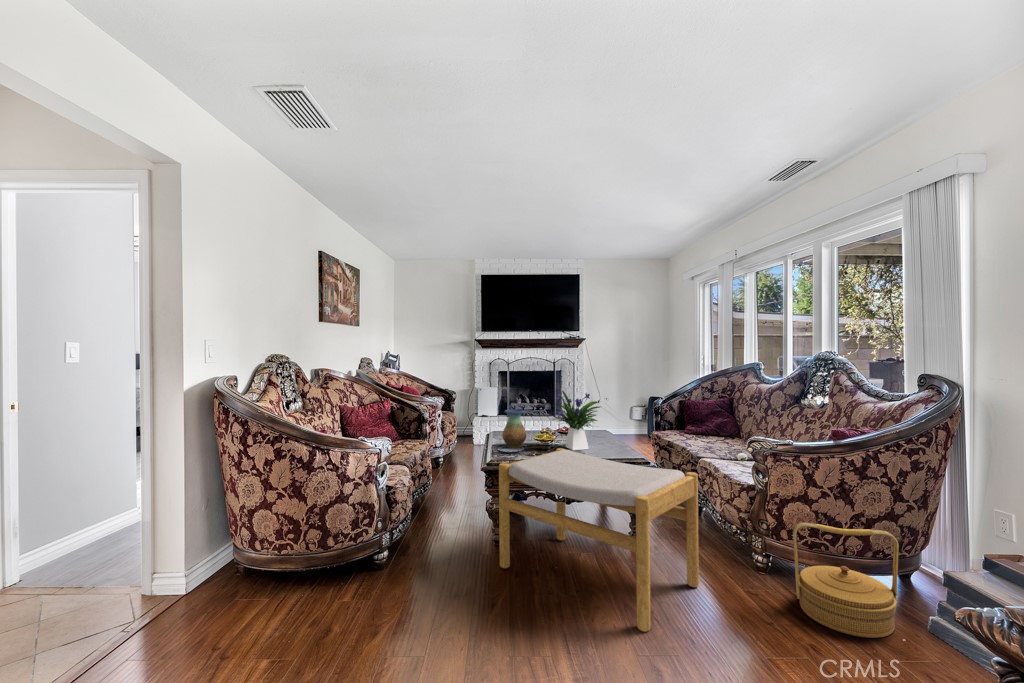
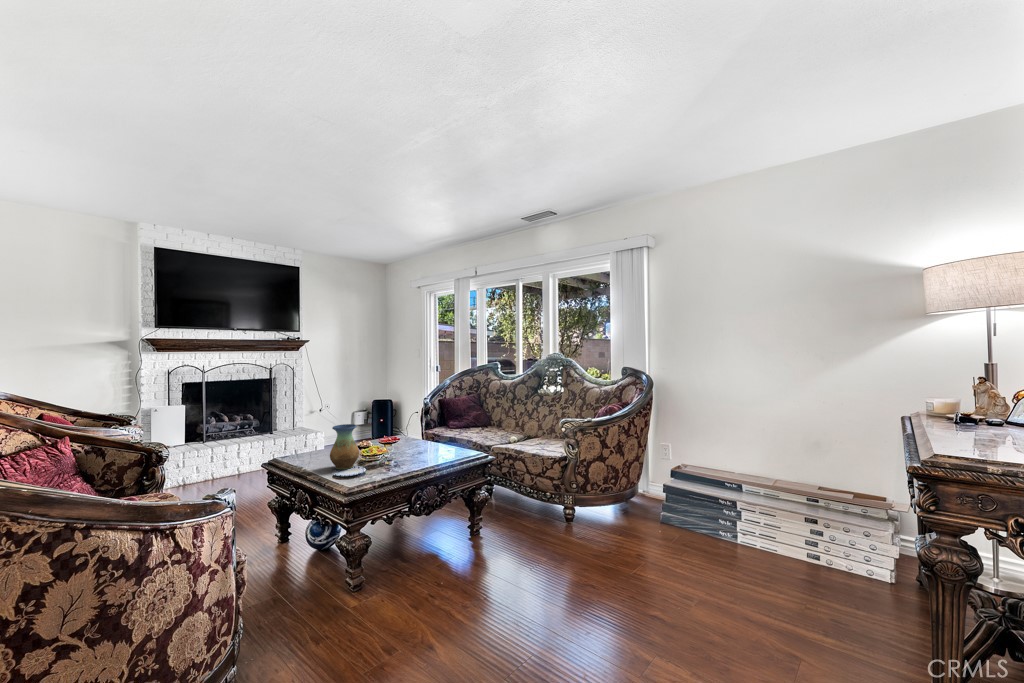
flower arrangement: present [554,391,600,450] -> none [383,398,442,458]
footstool: present [499,448,699,632] -> none [390,454,573,605]
woven basket: present [793,523,899,638] -> none [607,467,662,540]

